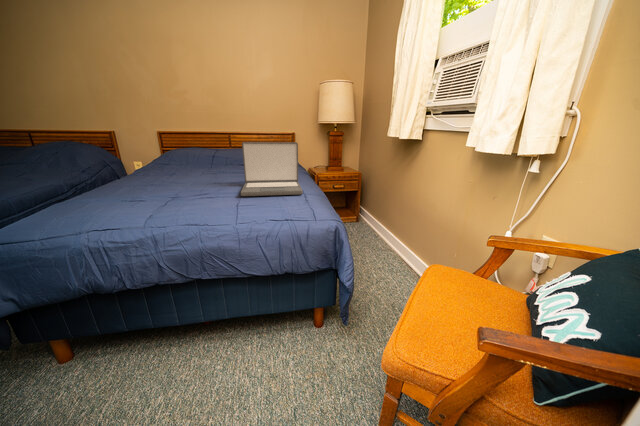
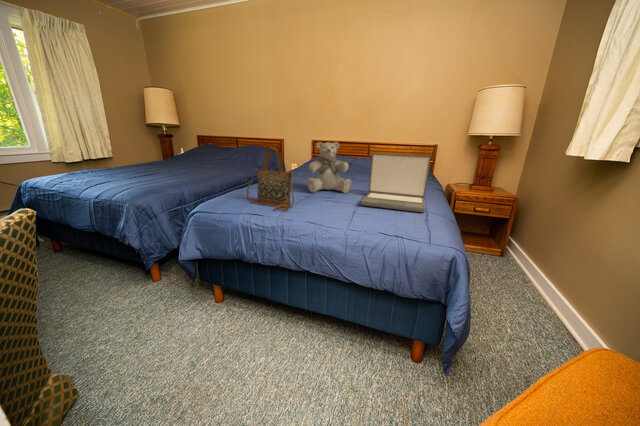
teddy bear: none [169,131,225,191] -> present [307,142,352,193]
handbag: none [79,139,159,218] -> present [247,147,294,211]

